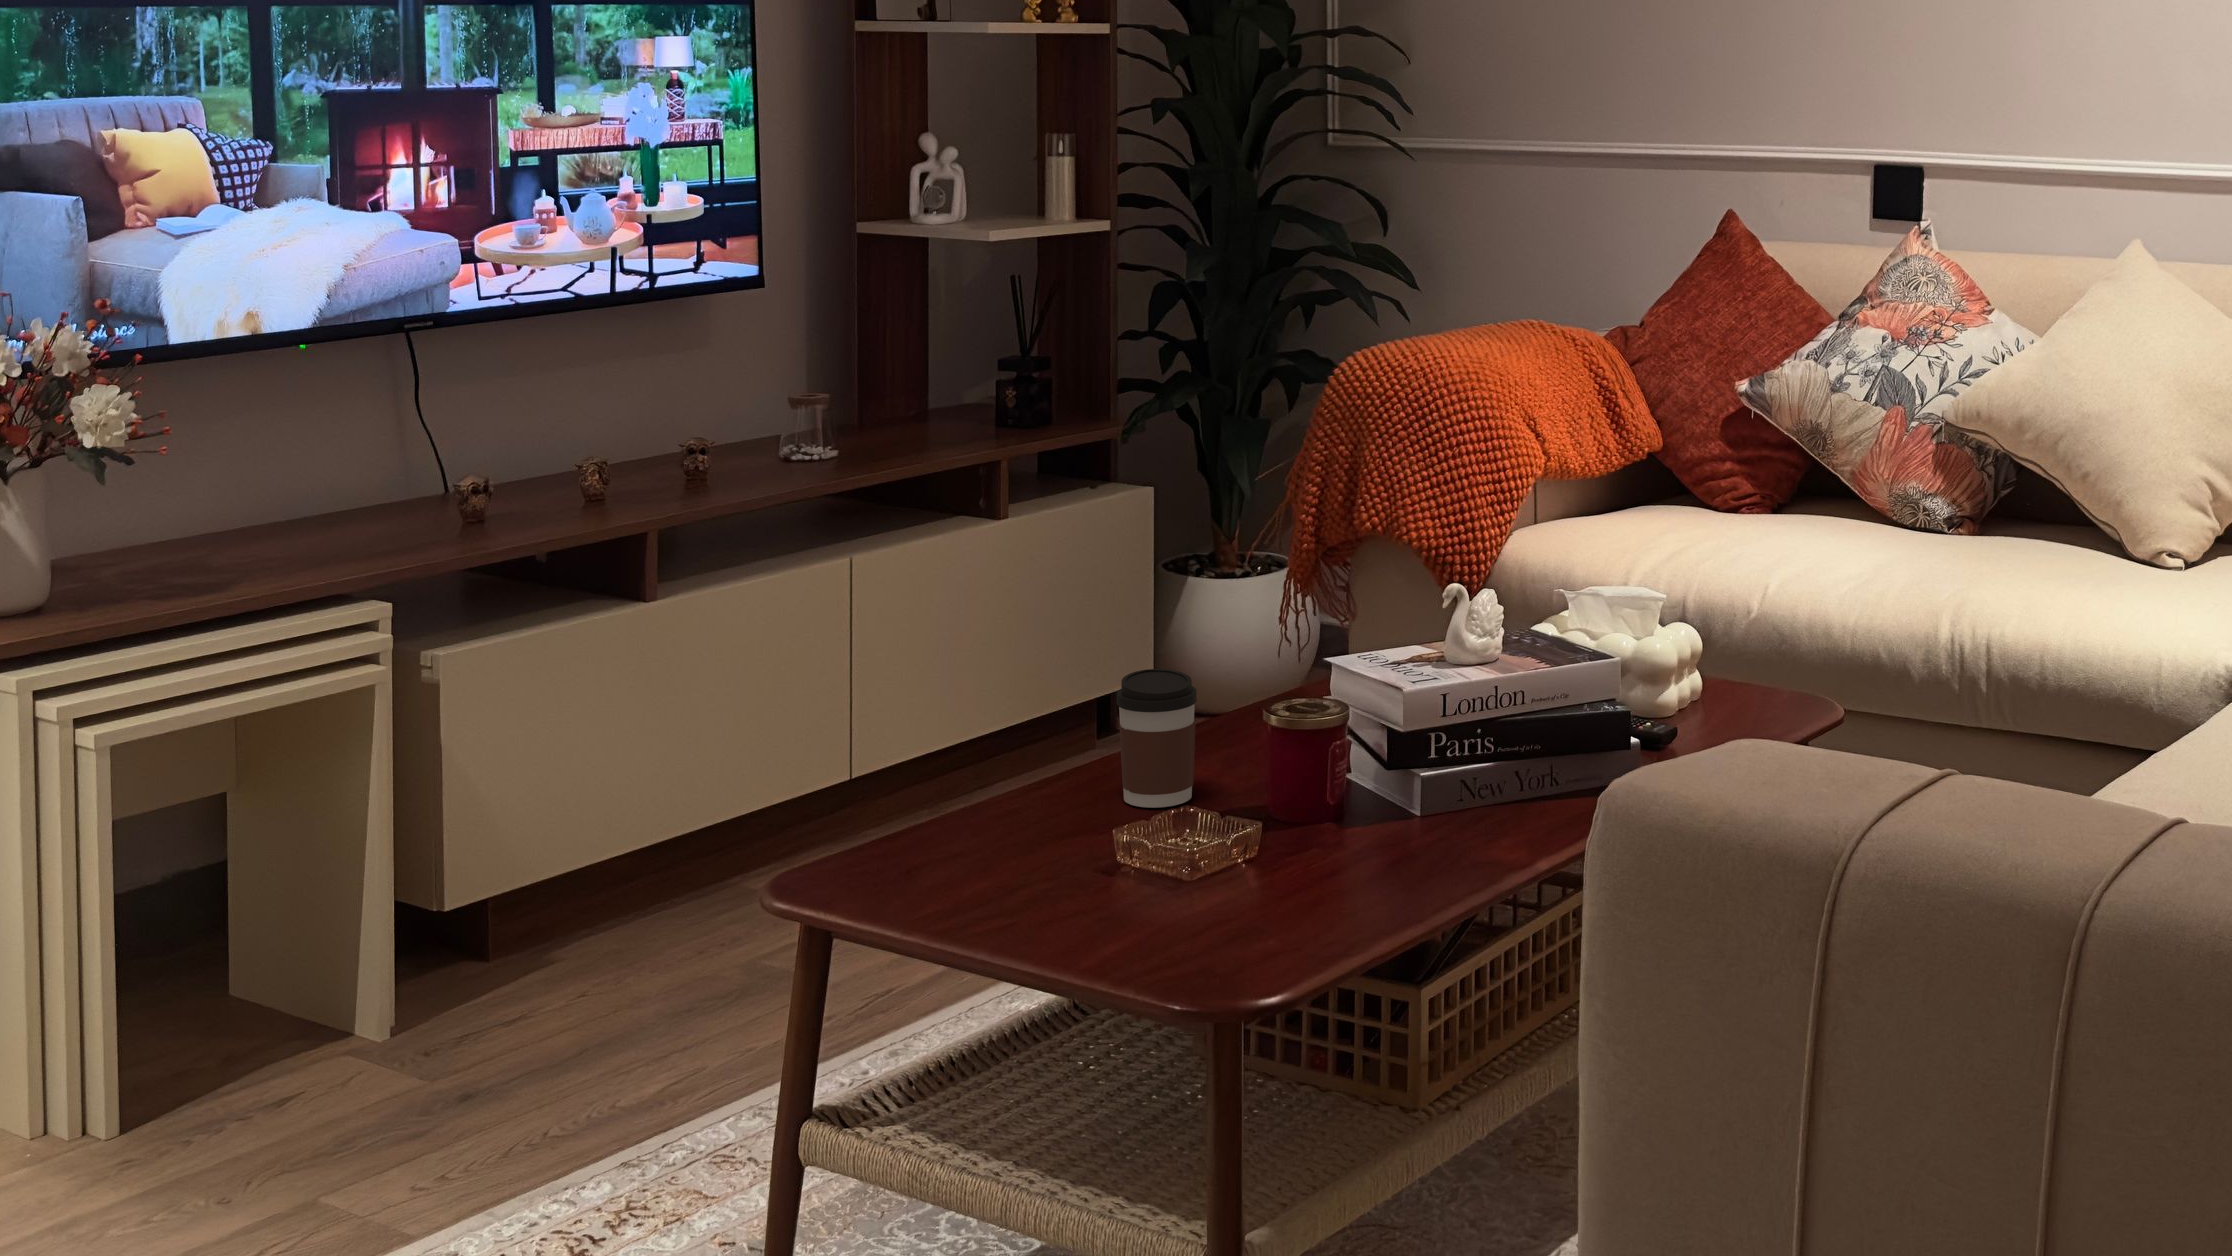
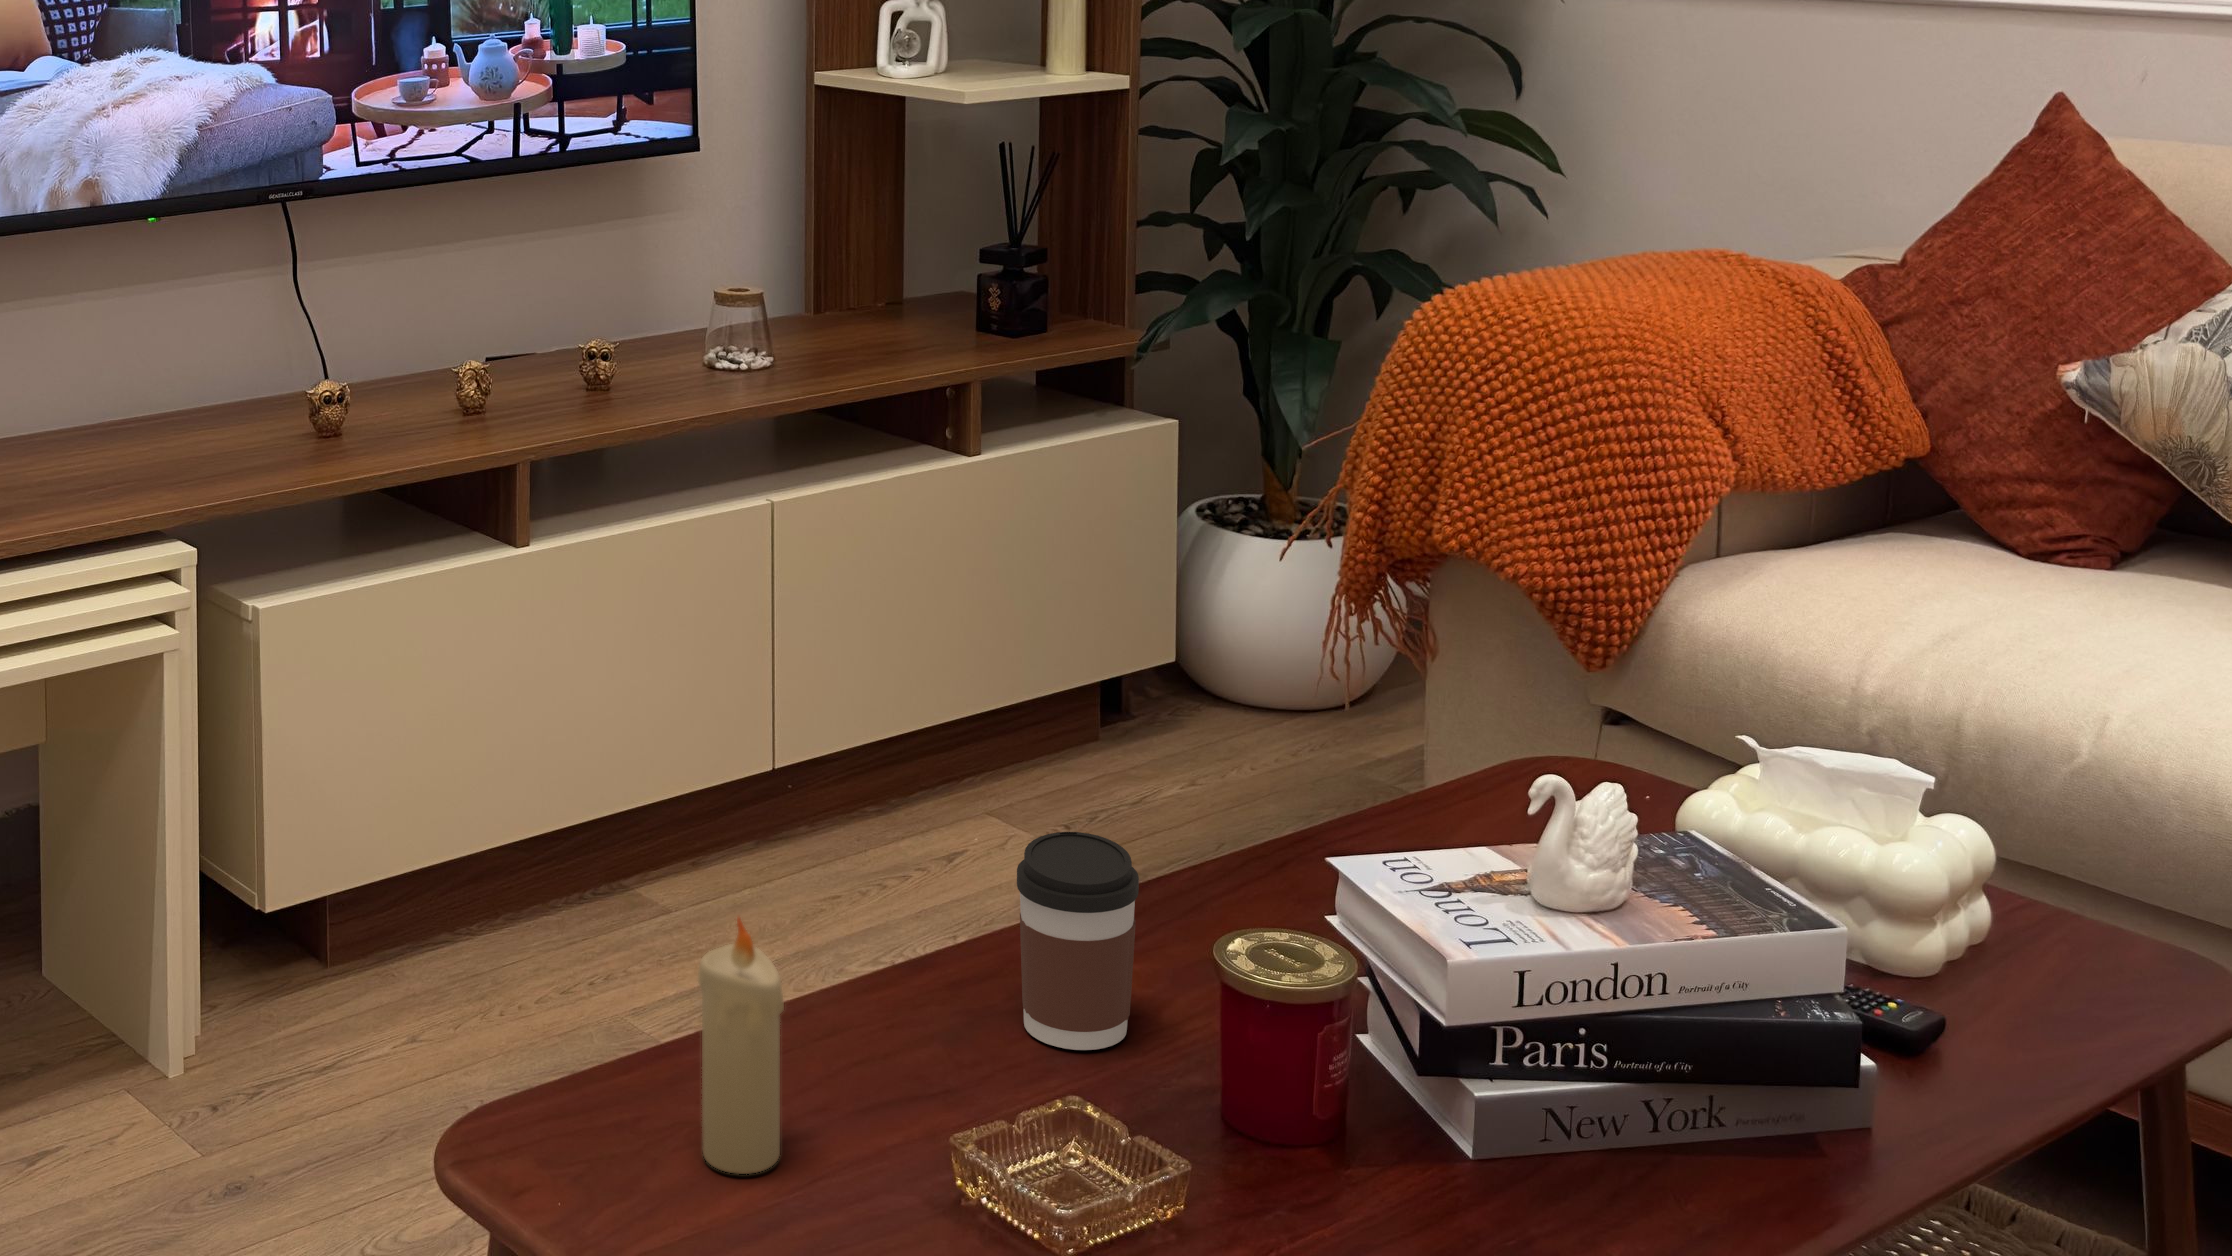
candle: none [925,712,984,885] -> present [698,918,784,1174]

